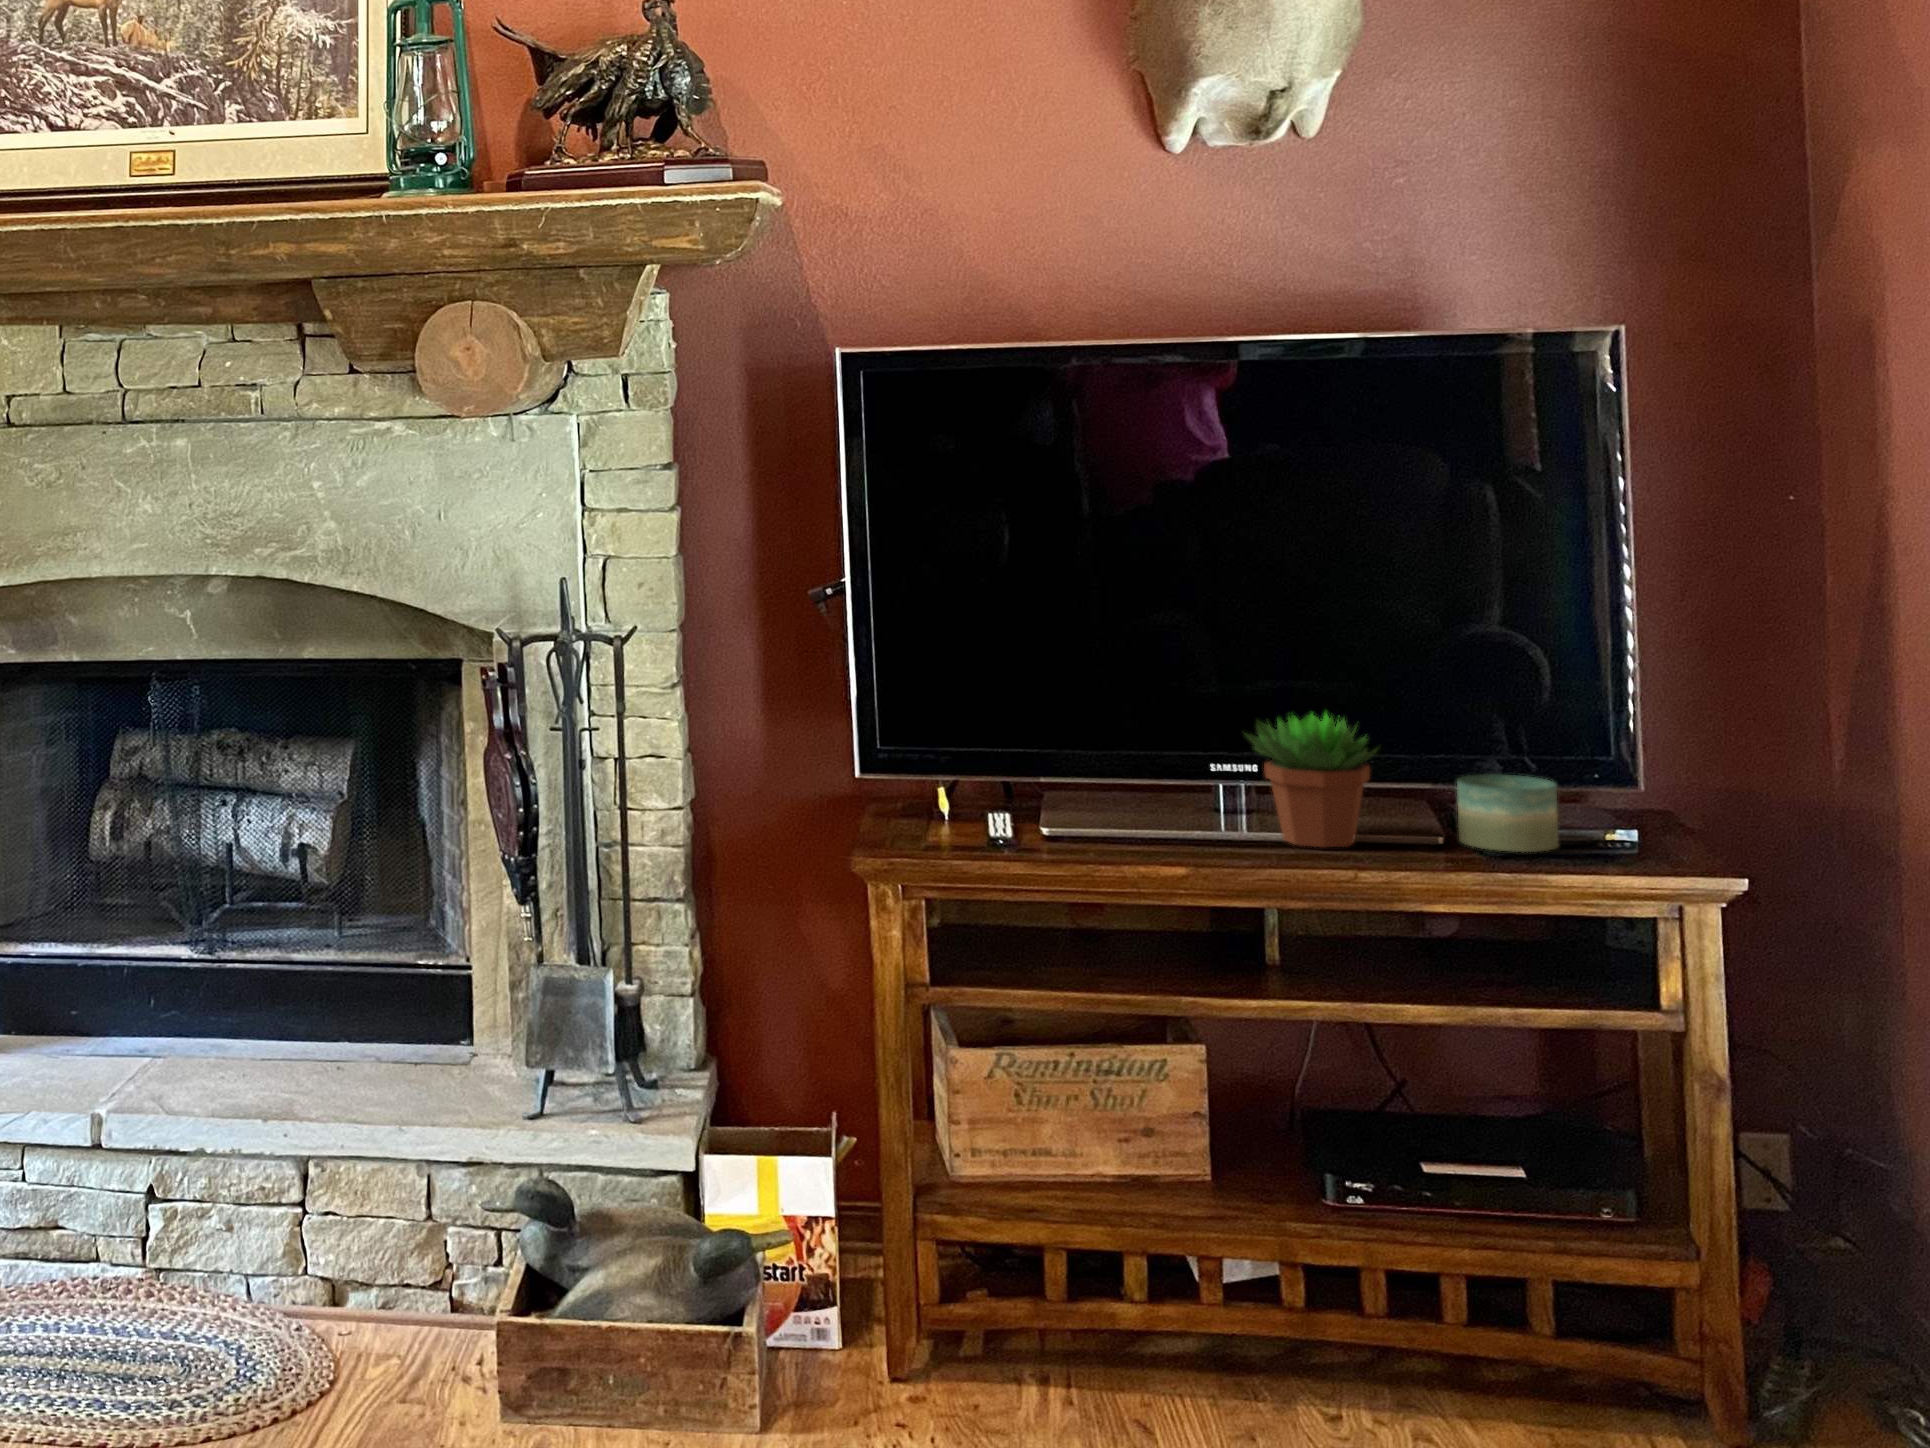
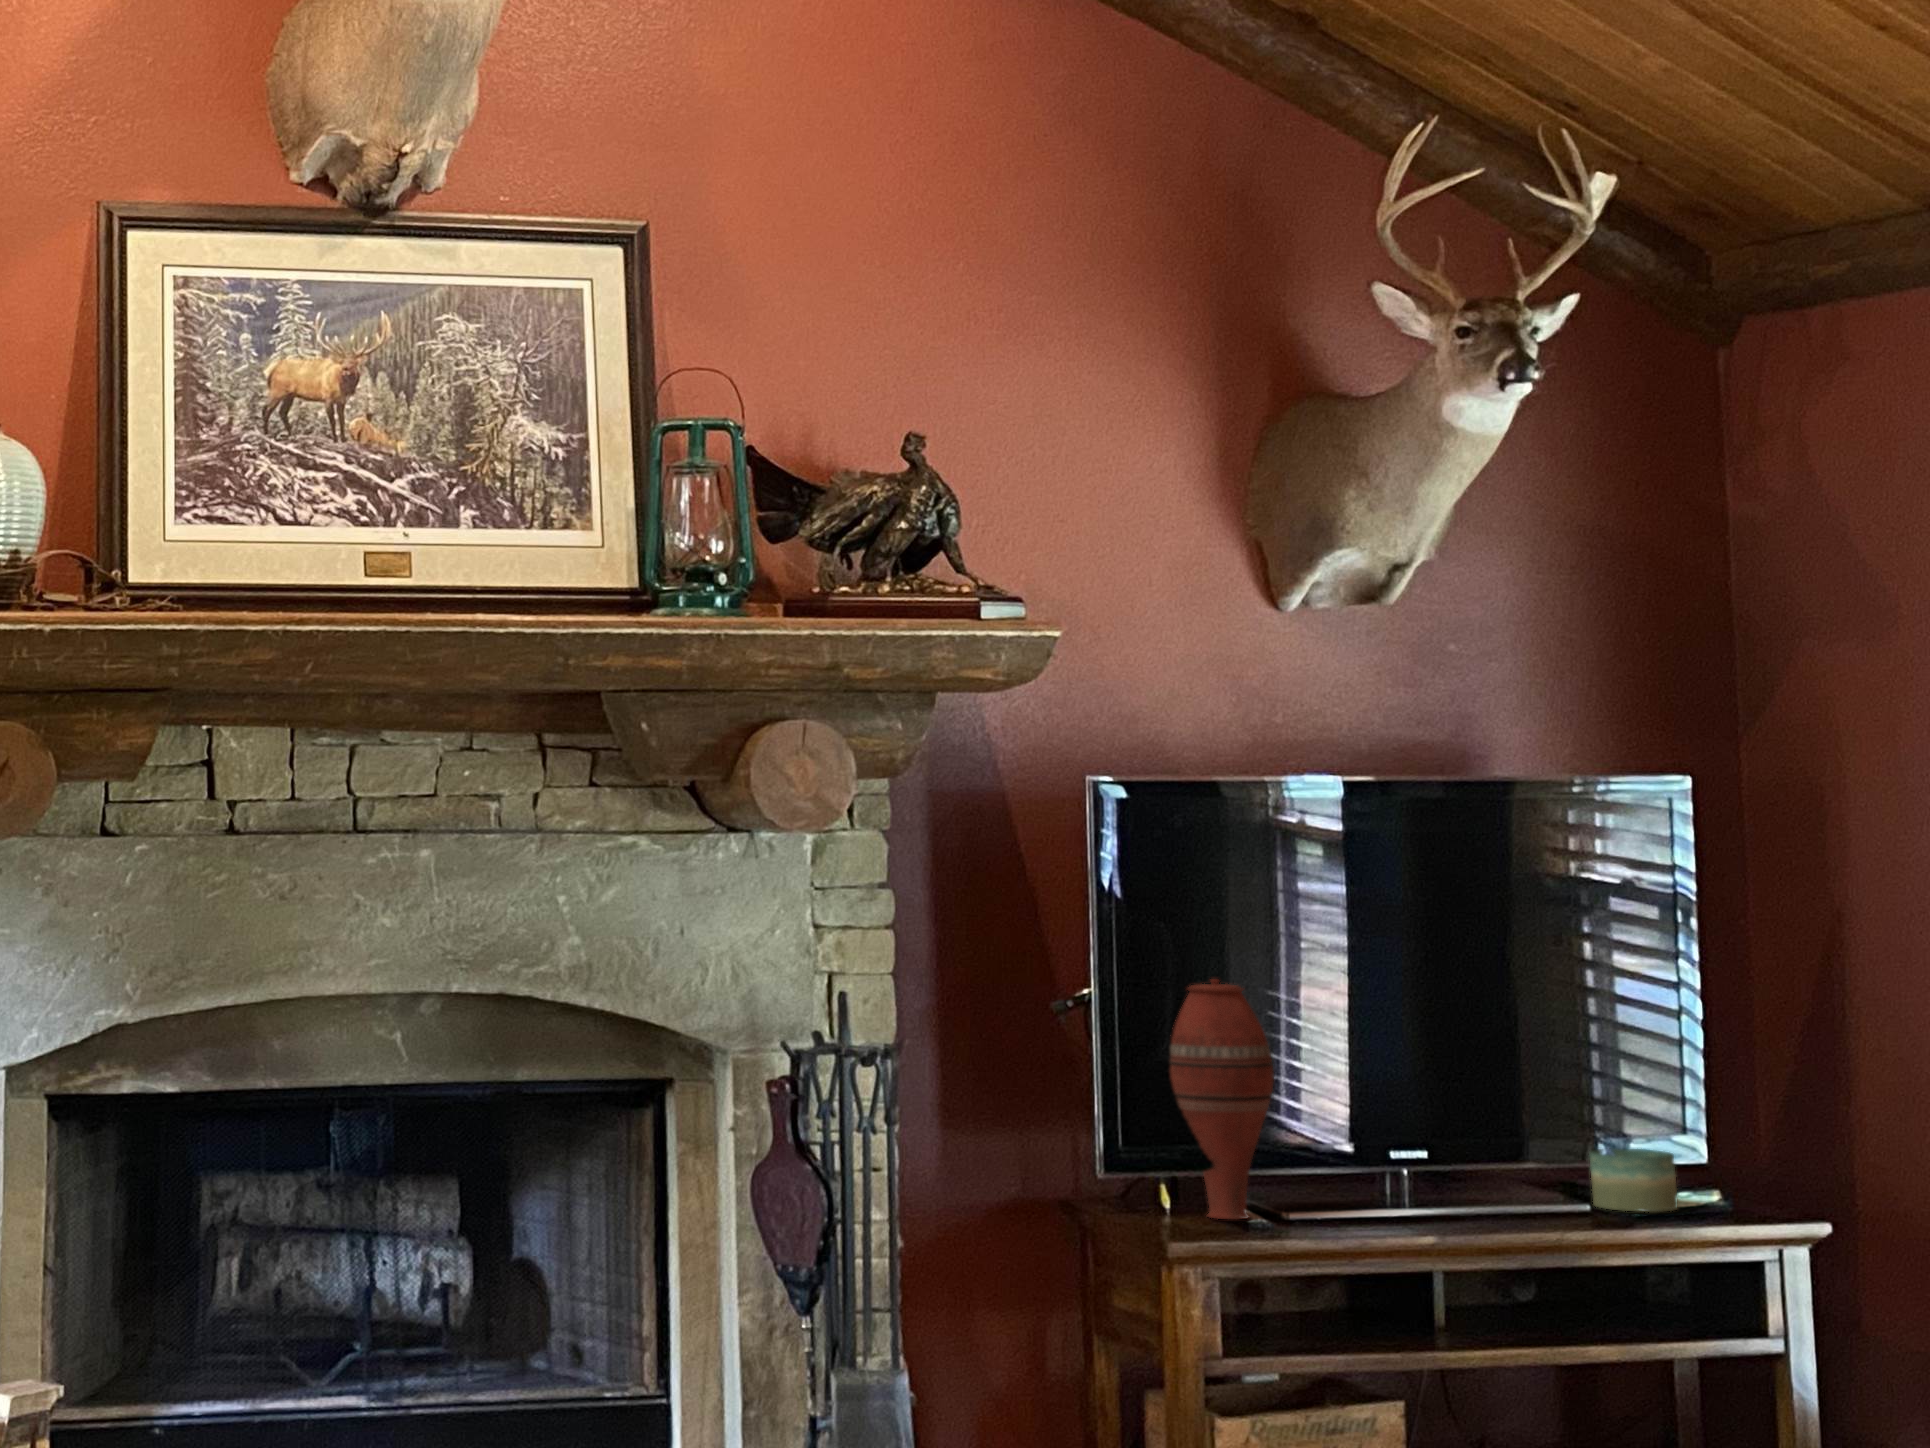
vase: none [934,575,1050,833] -> present [1170,979,1274,1219]
succulent plant: present [1246,713,1378,847] -> none [1428,1094,1547,1216]

